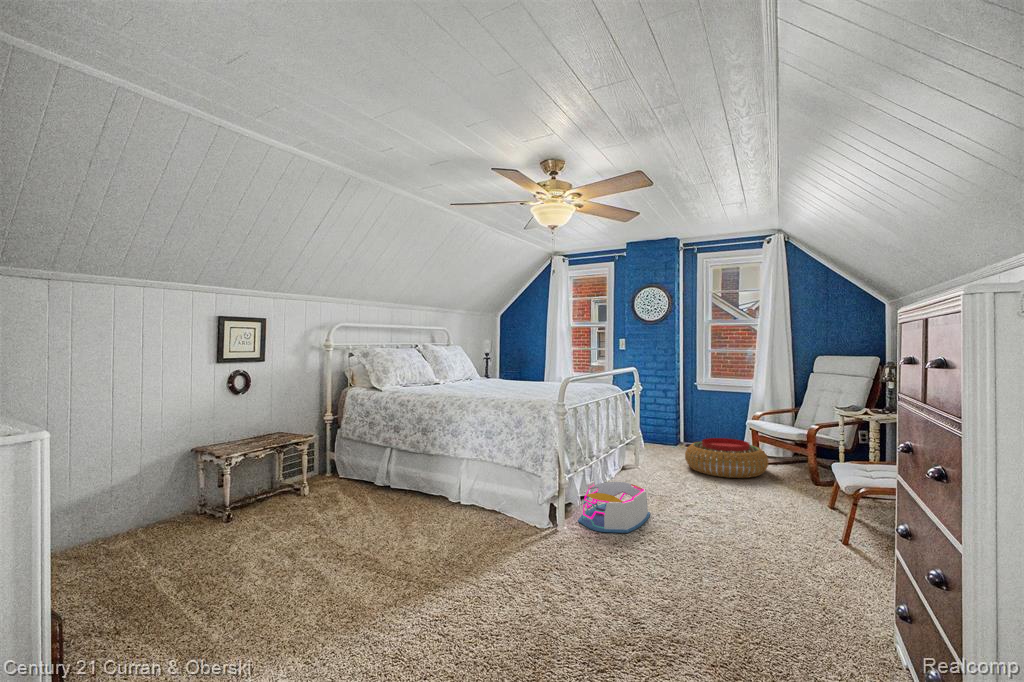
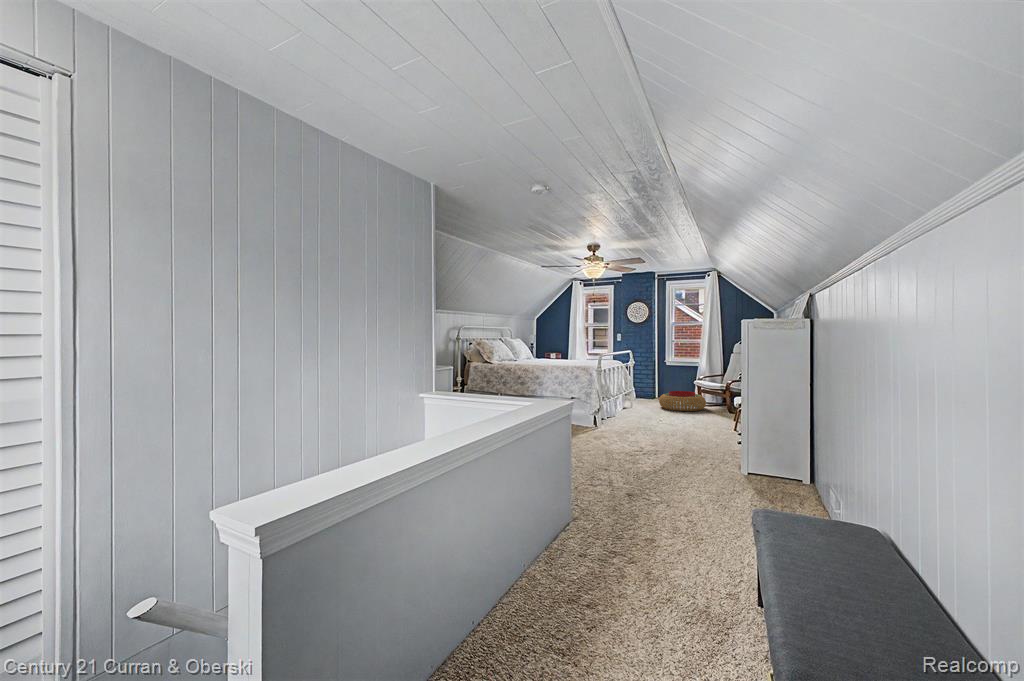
storage bin: present [578,481,650,533] -> none [606,408,642,429]

